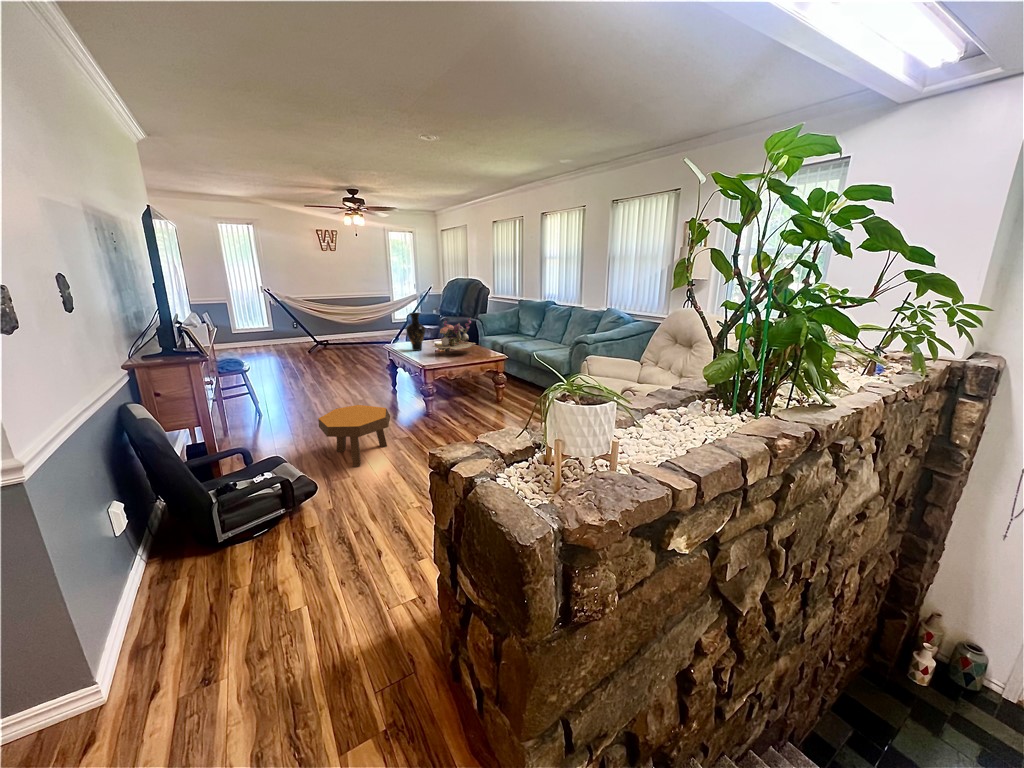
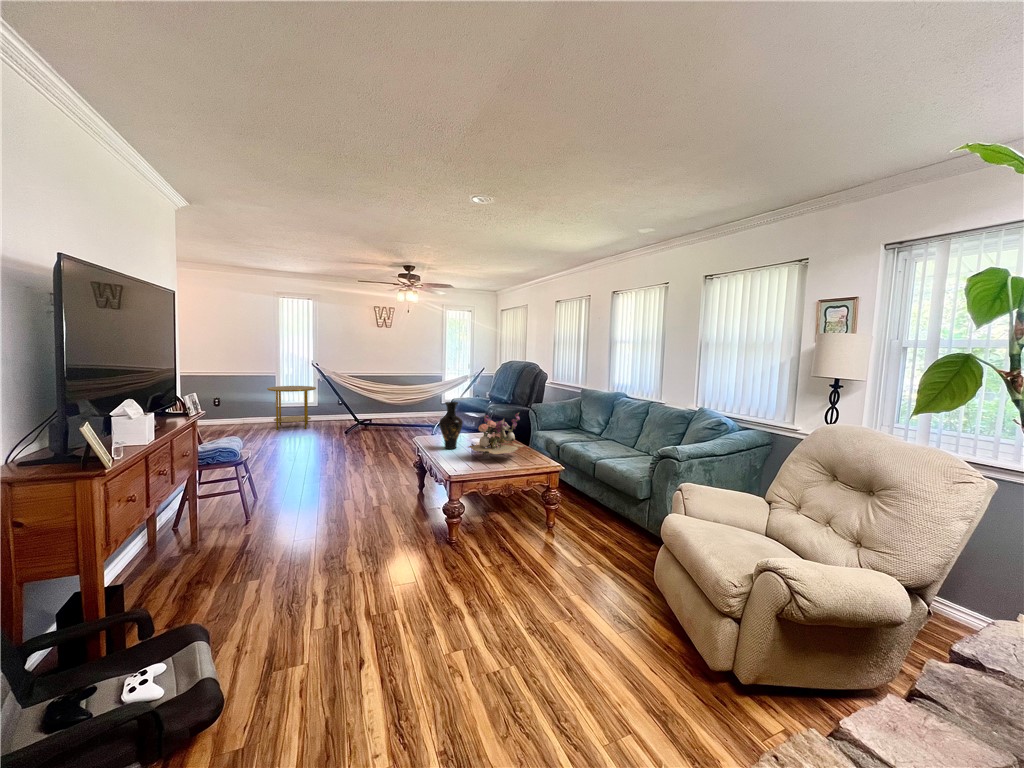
side table: none [223,312,272,354] -> present [267,386,316,430]
footstool: present [318,405,390,467] -> none [288,529,390,636]

